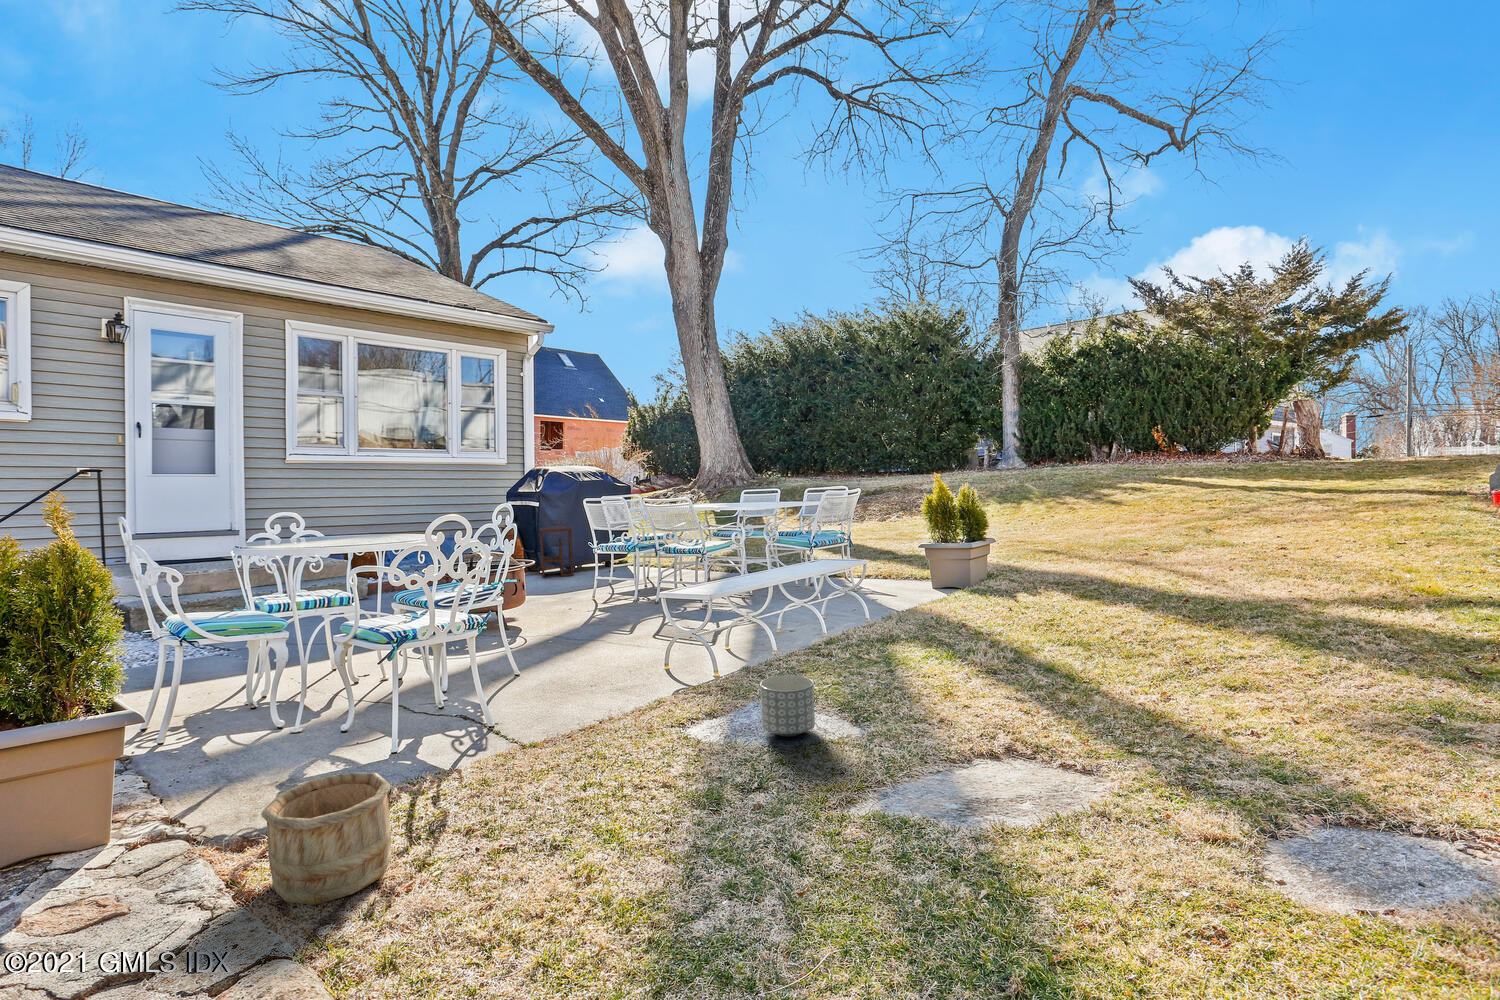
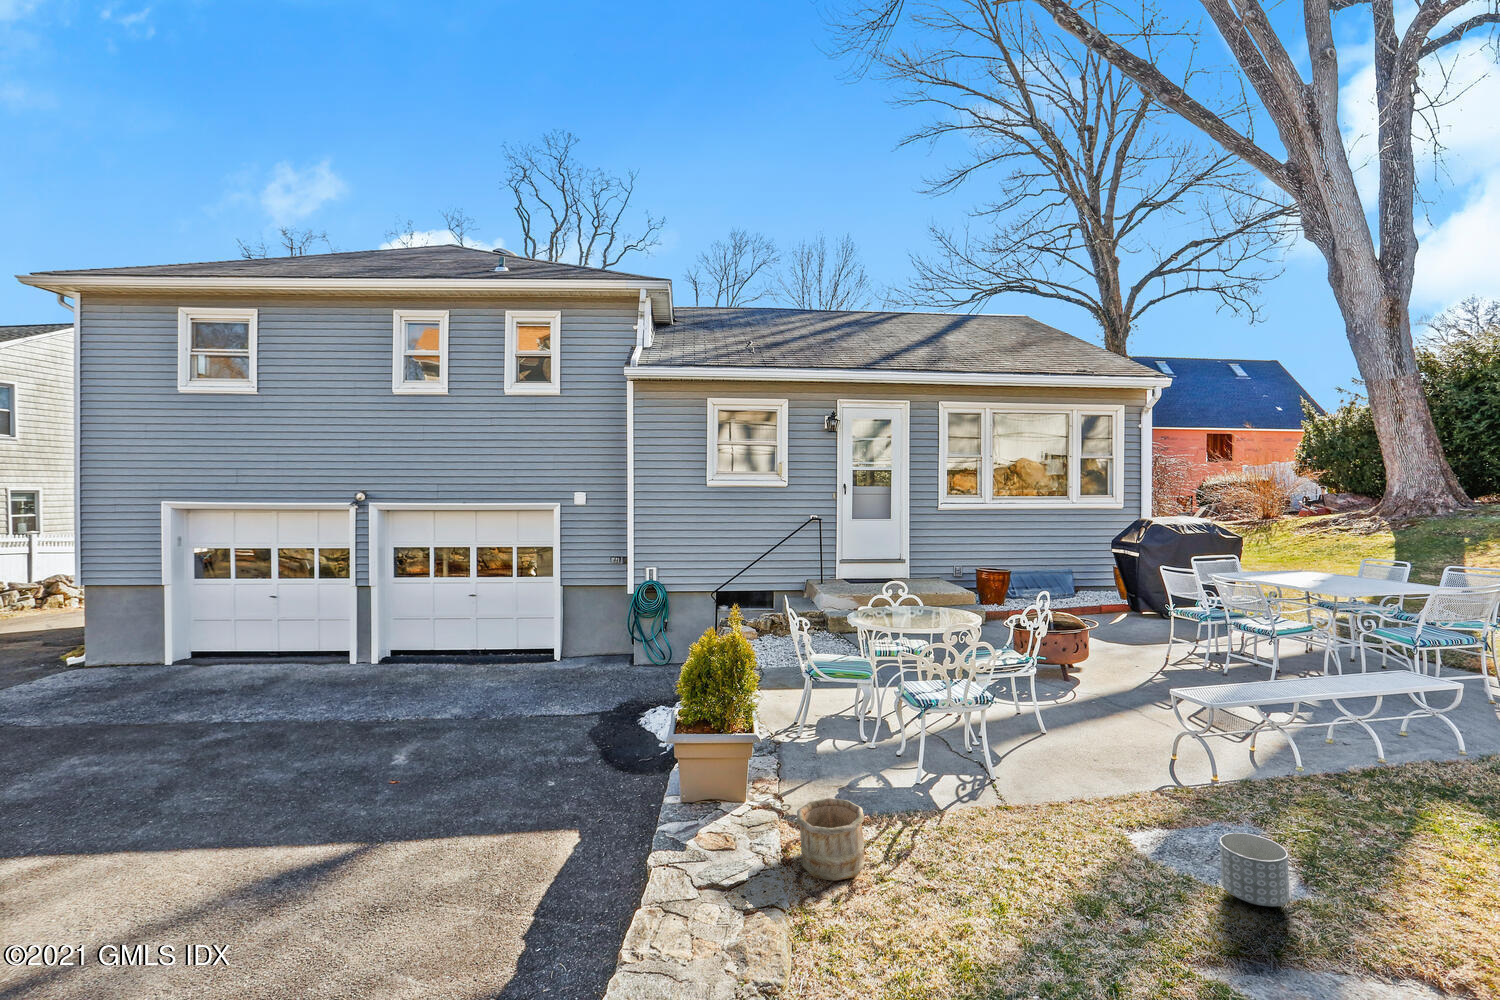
side table: present [540,526,574,578] -> none [1136,581,1174,633]

